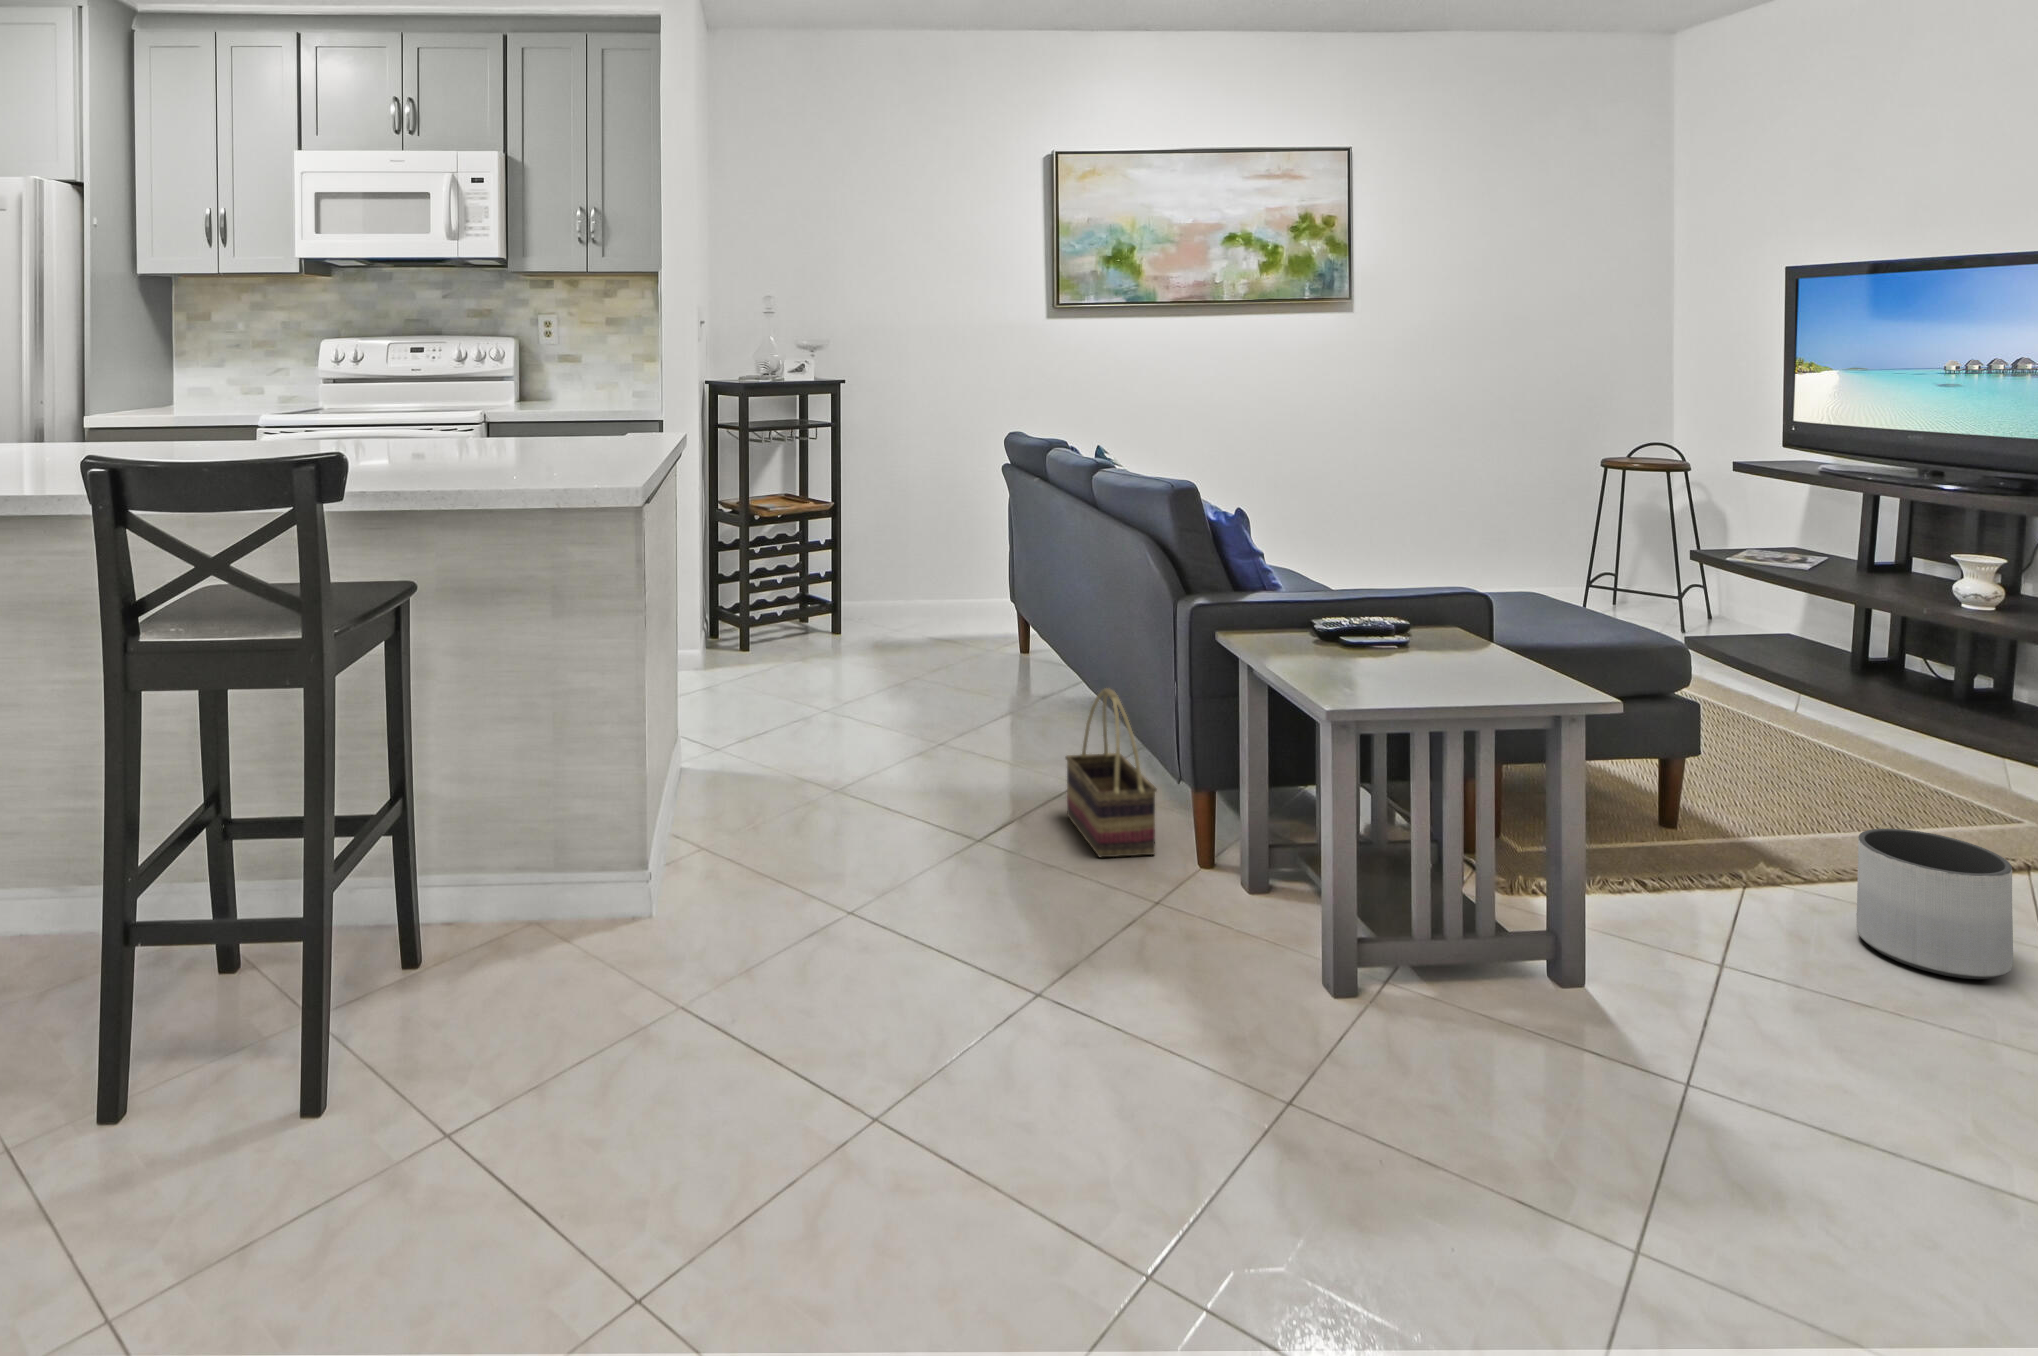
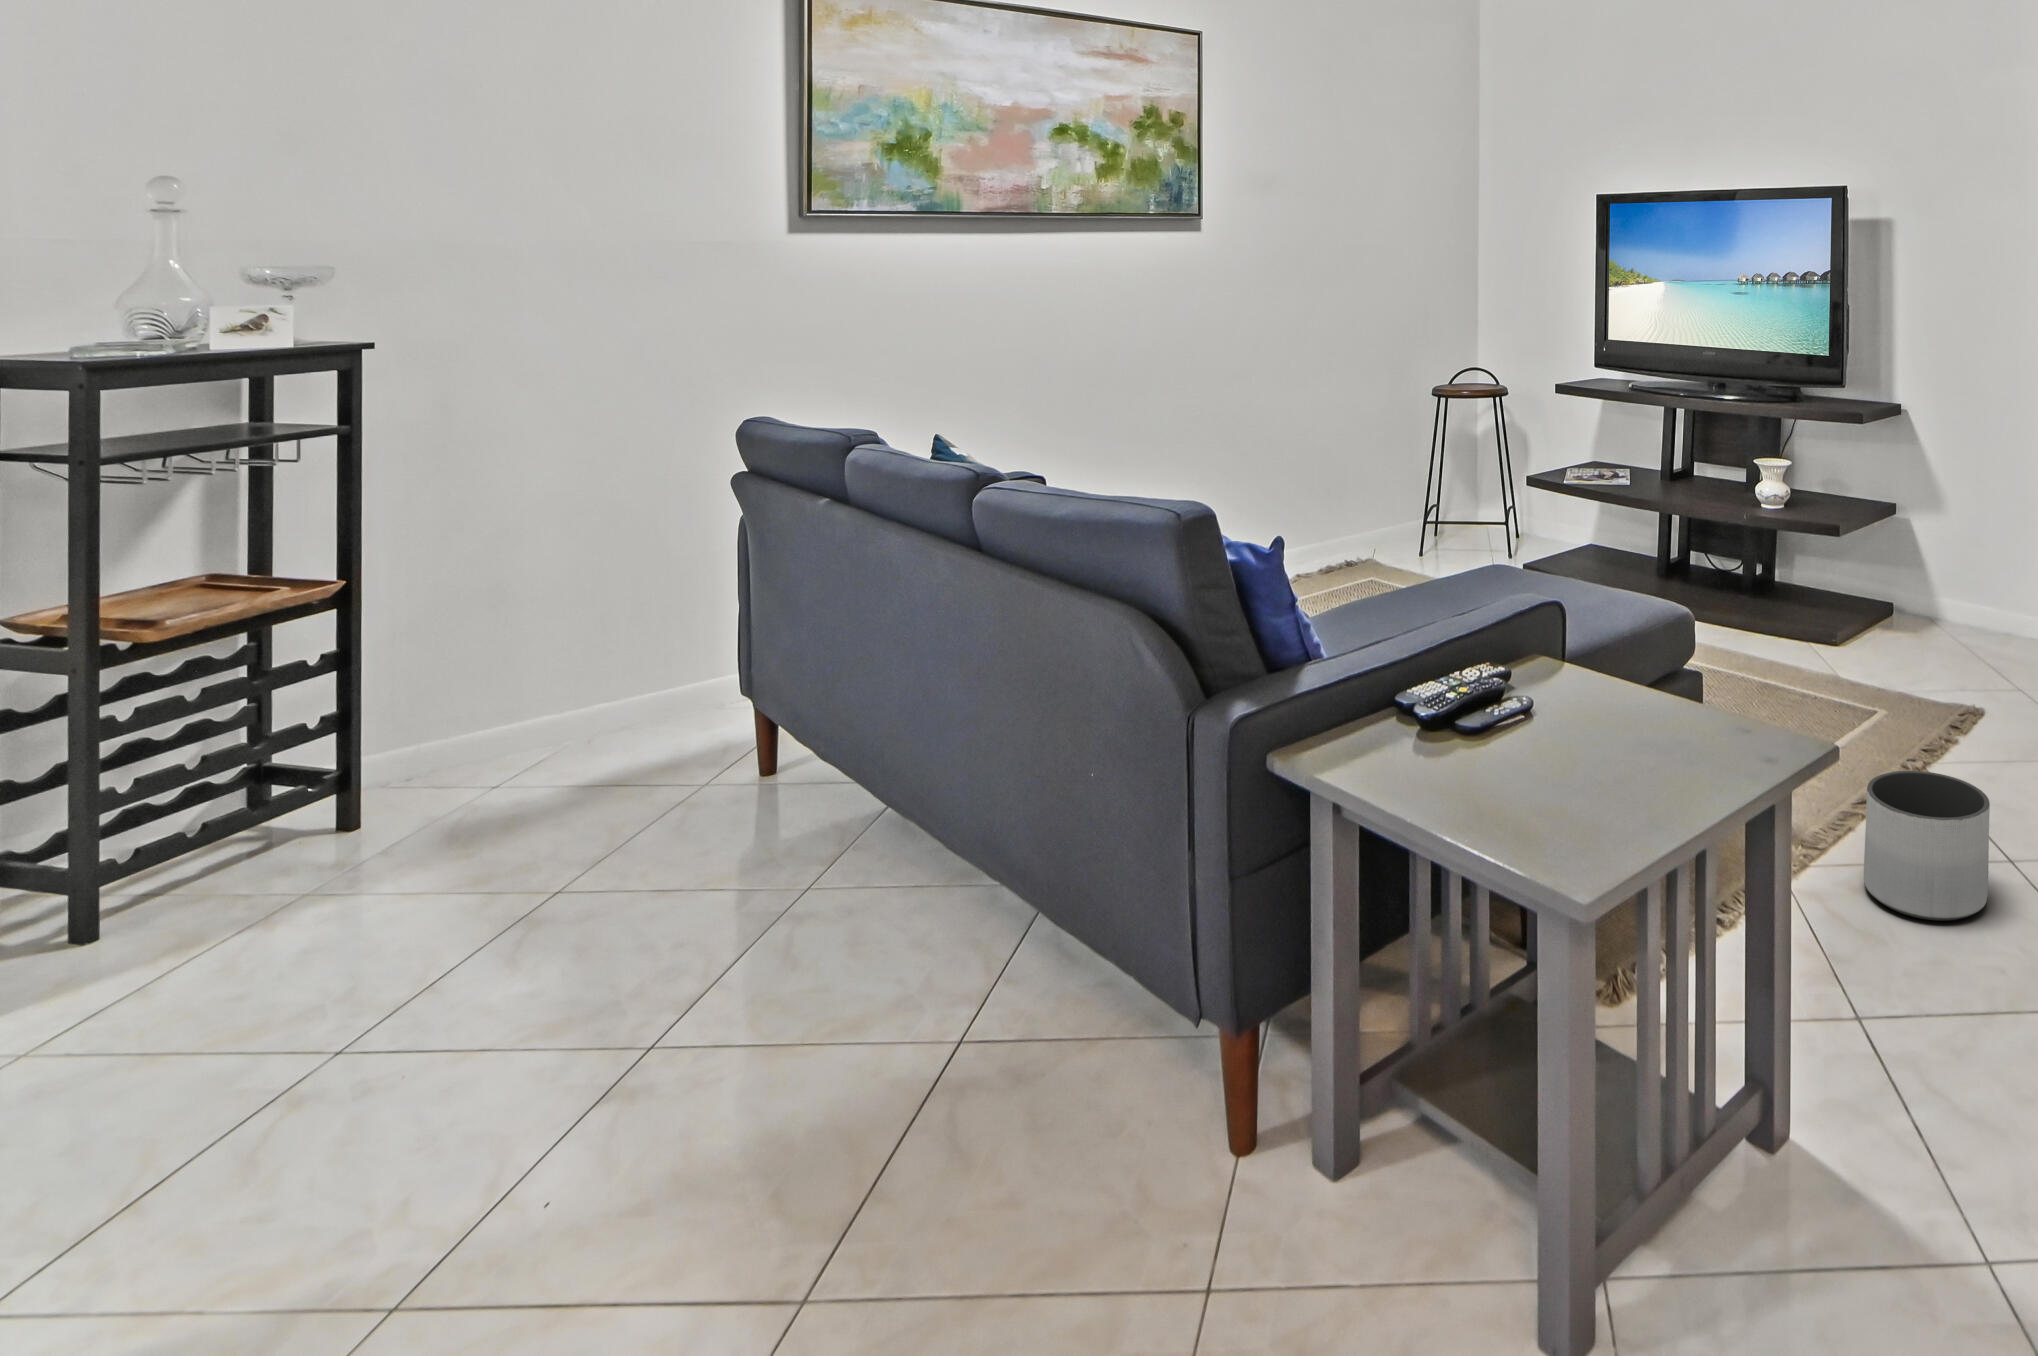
basket: present [1065,688,1157,857] -> none [969,842,1144,1130]

